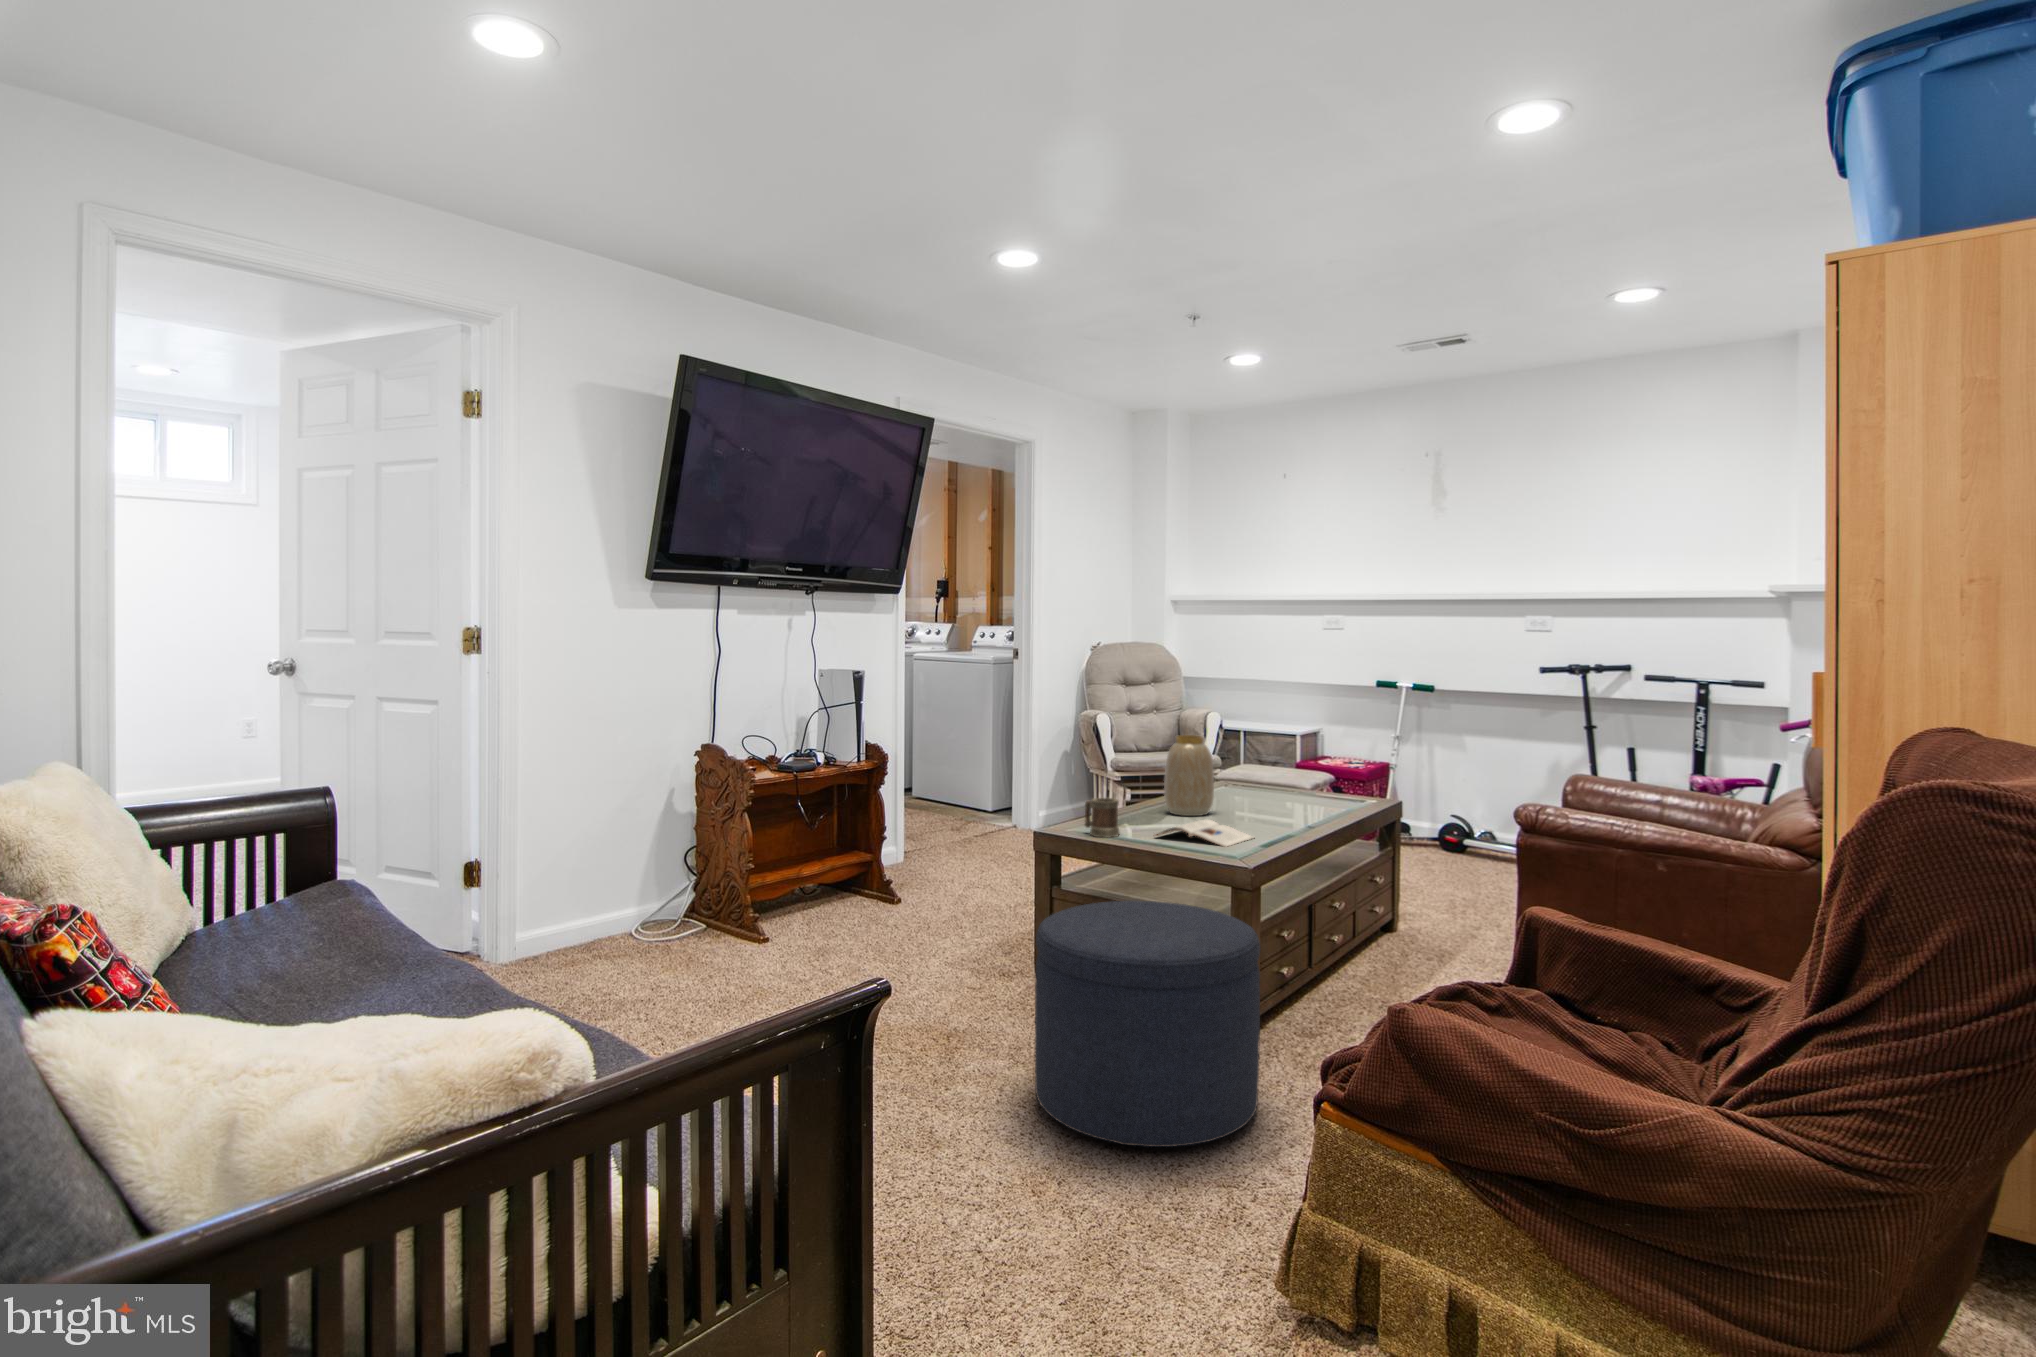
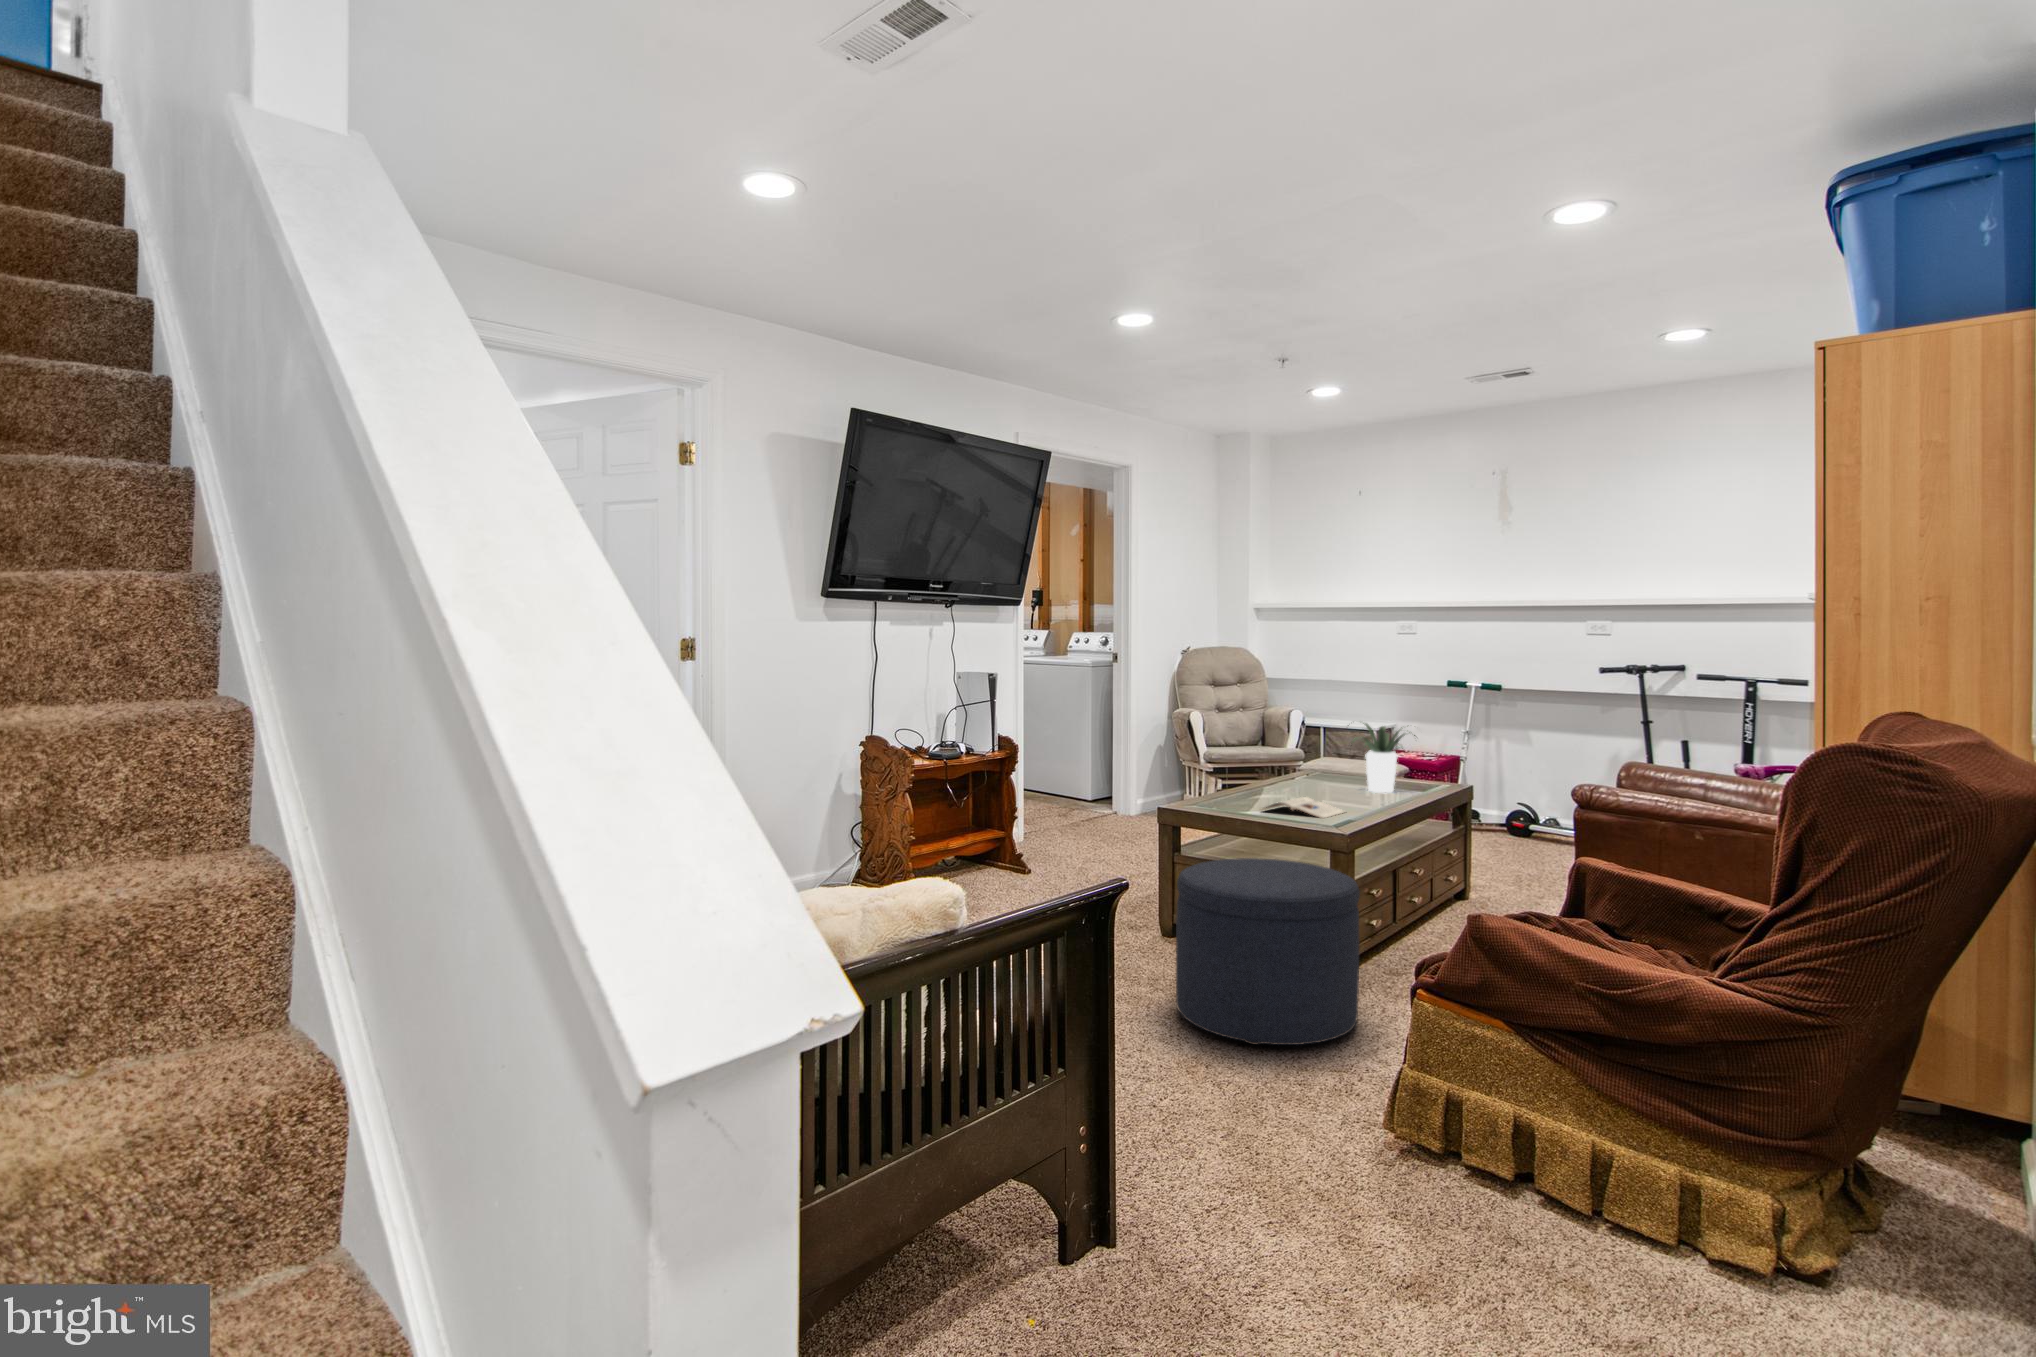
potted plant: none [1258,728,1349,812] -> present [1348,723,1415,793]
vase: present [1164,735,1214,816] -> none [1264,727,1307,796]
mug: present [1085,798,1119,838] -> none [1201,778,1231,811]

